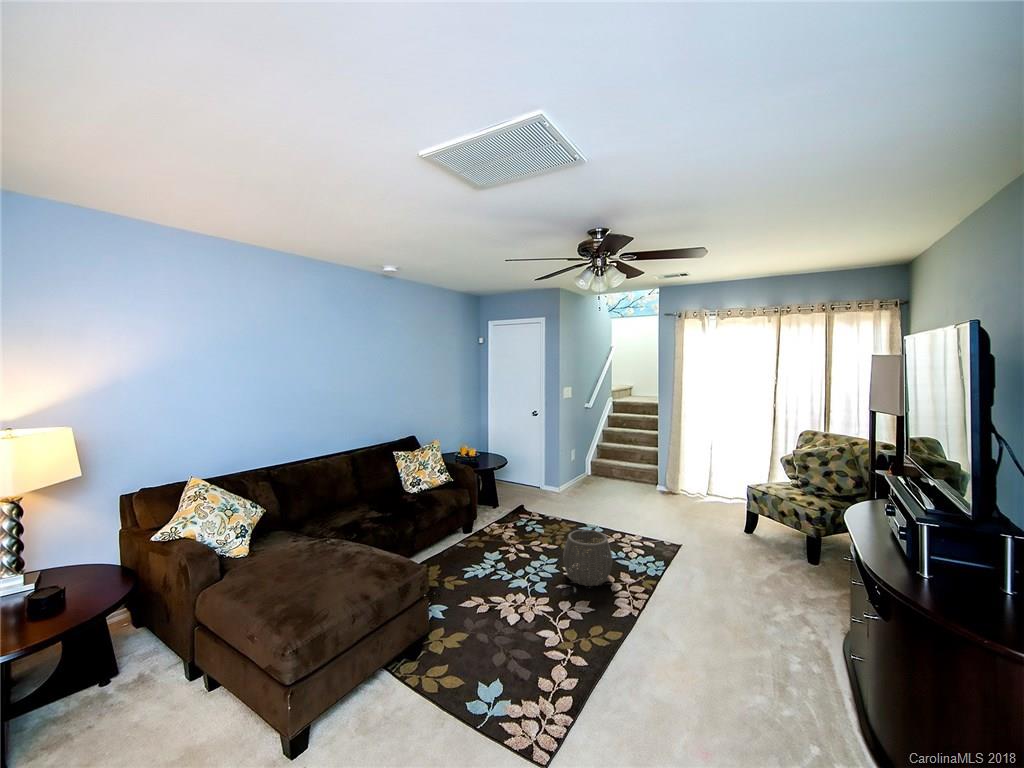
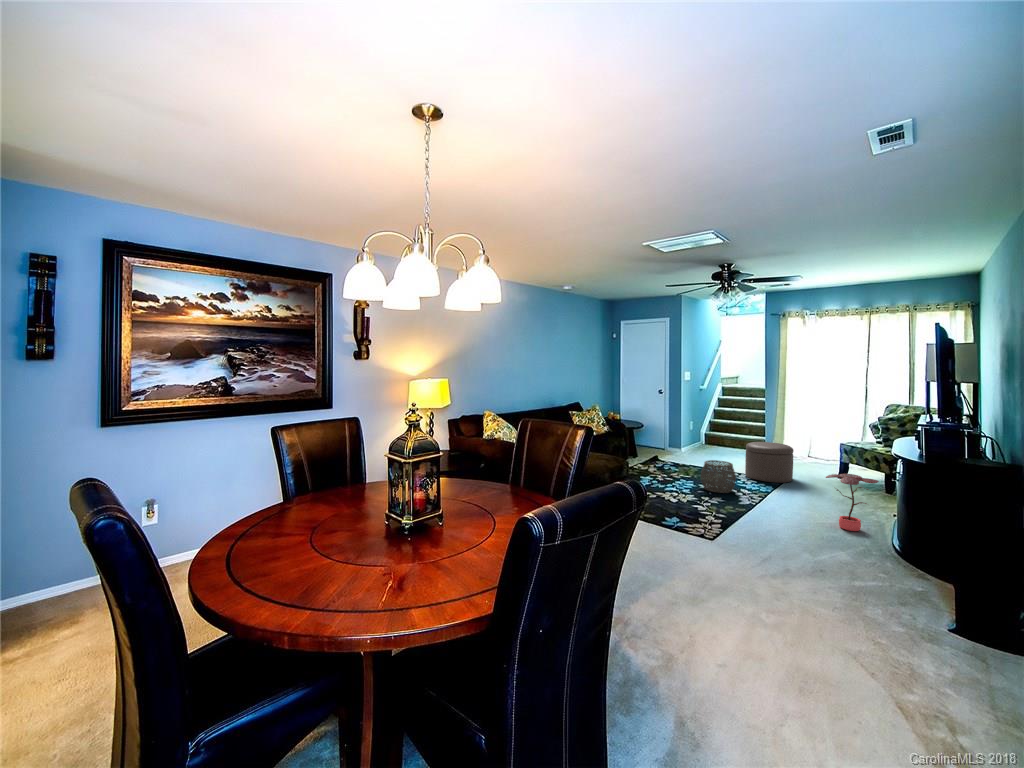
ottoman: none [631,488,692,551] -> present [745,442,794,483]
potted plant: none [740,581,826,690] -> present [826,474,879,531]

